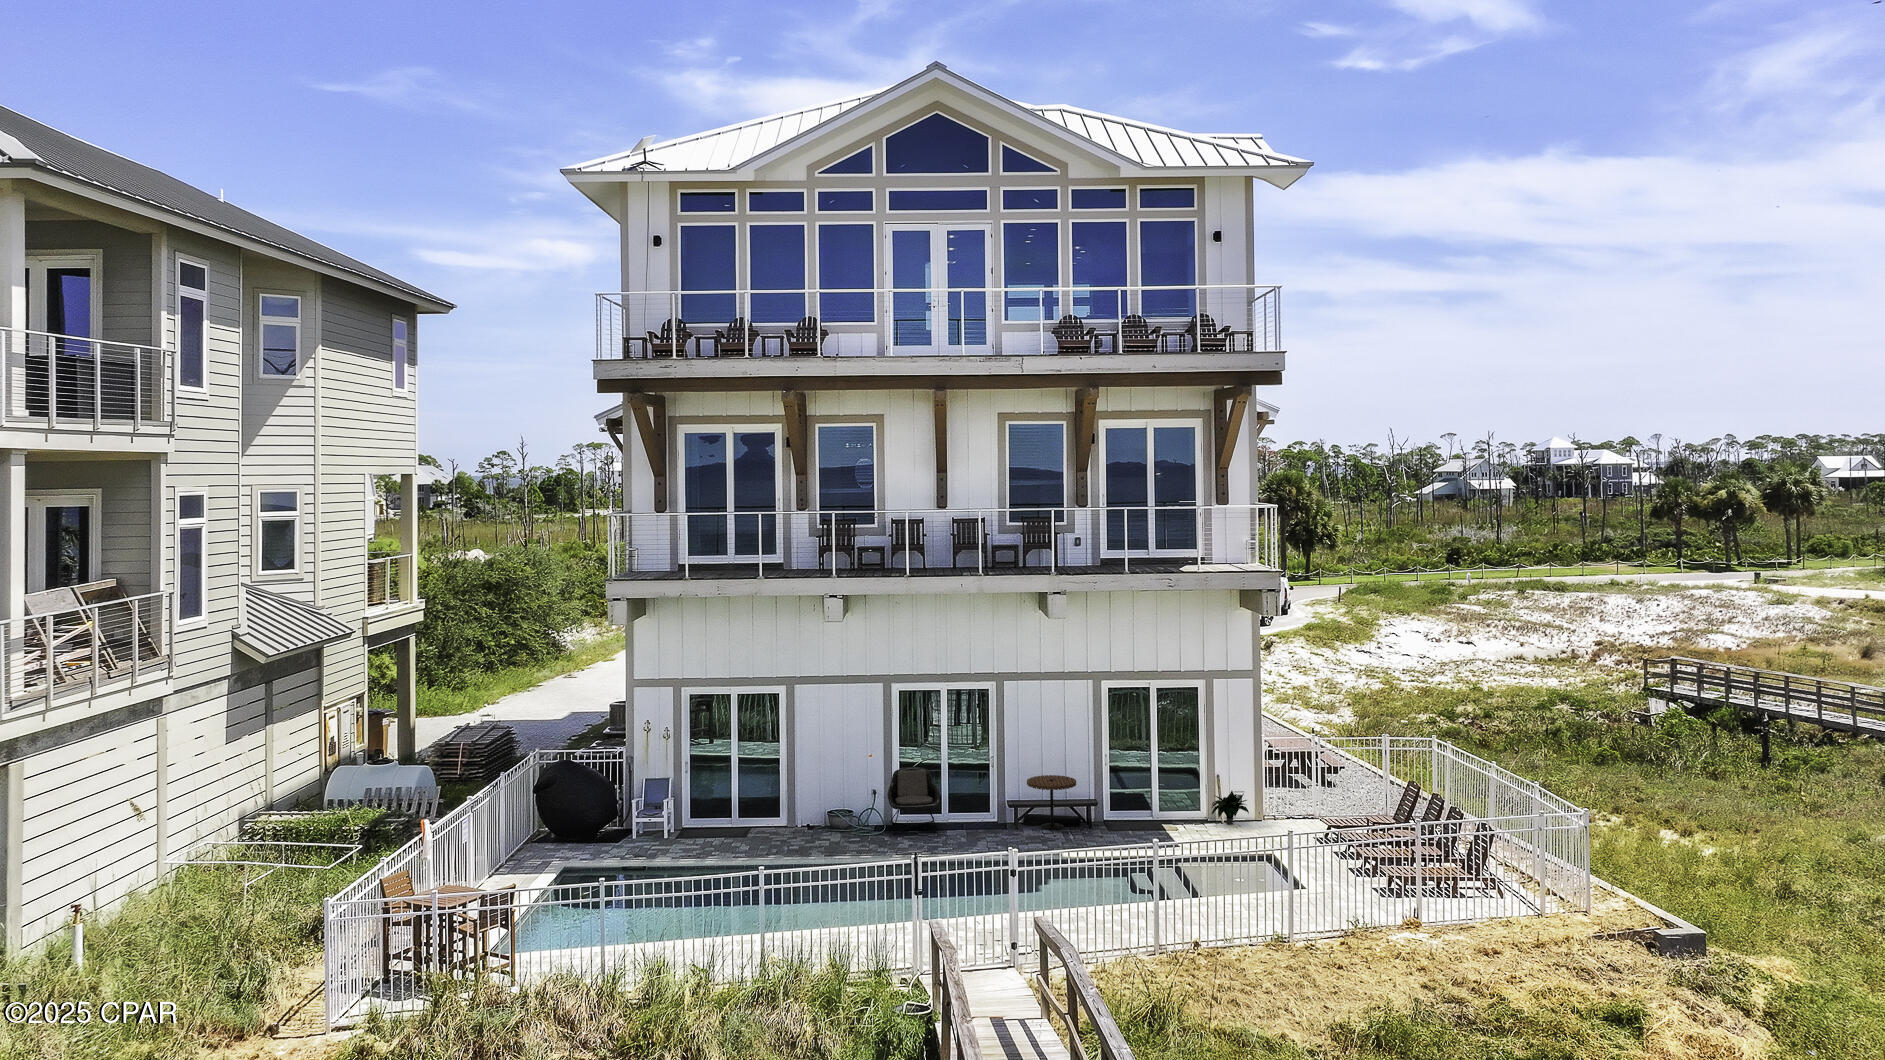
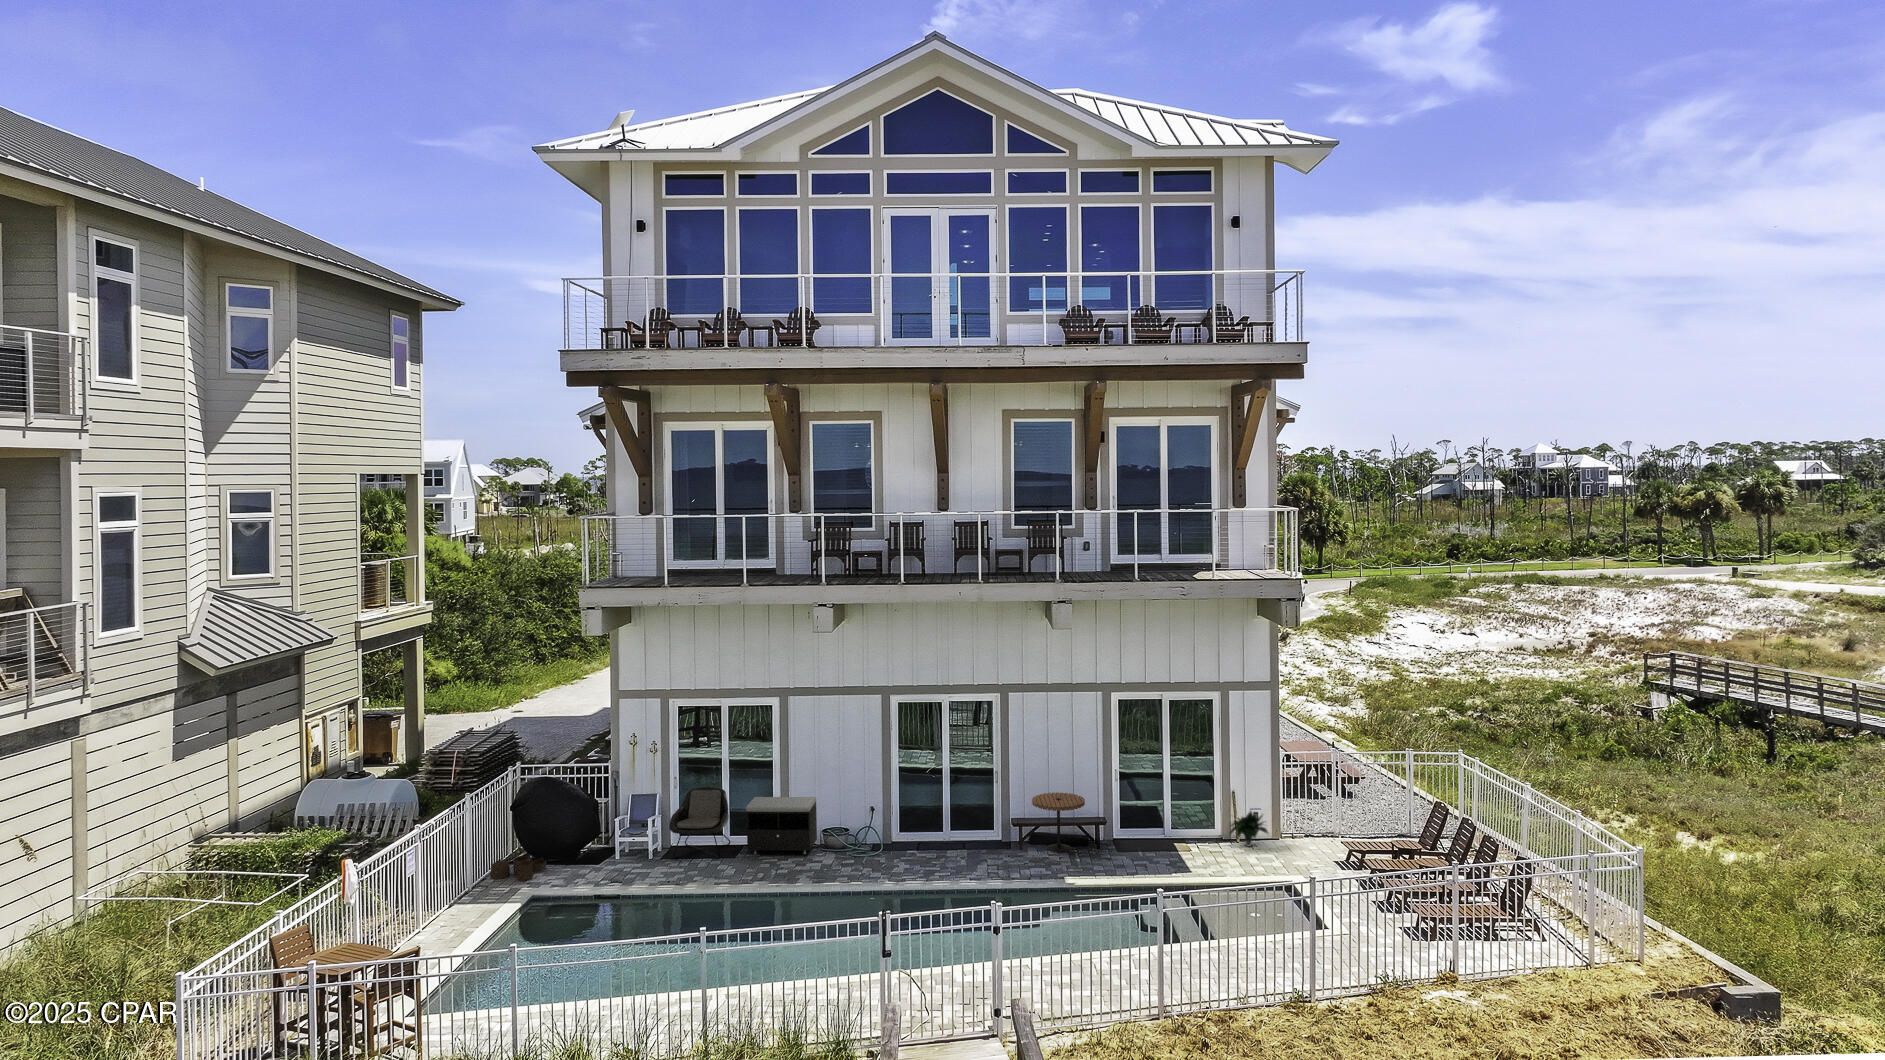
lounge chair: present [887,767,940,834] -> present [669,786,730,859]
storage bench: none [758,779,824,832] -> present [746,797,817,854]
woven basket: none [519,831,571,854] -> present [490,856,546,881]

